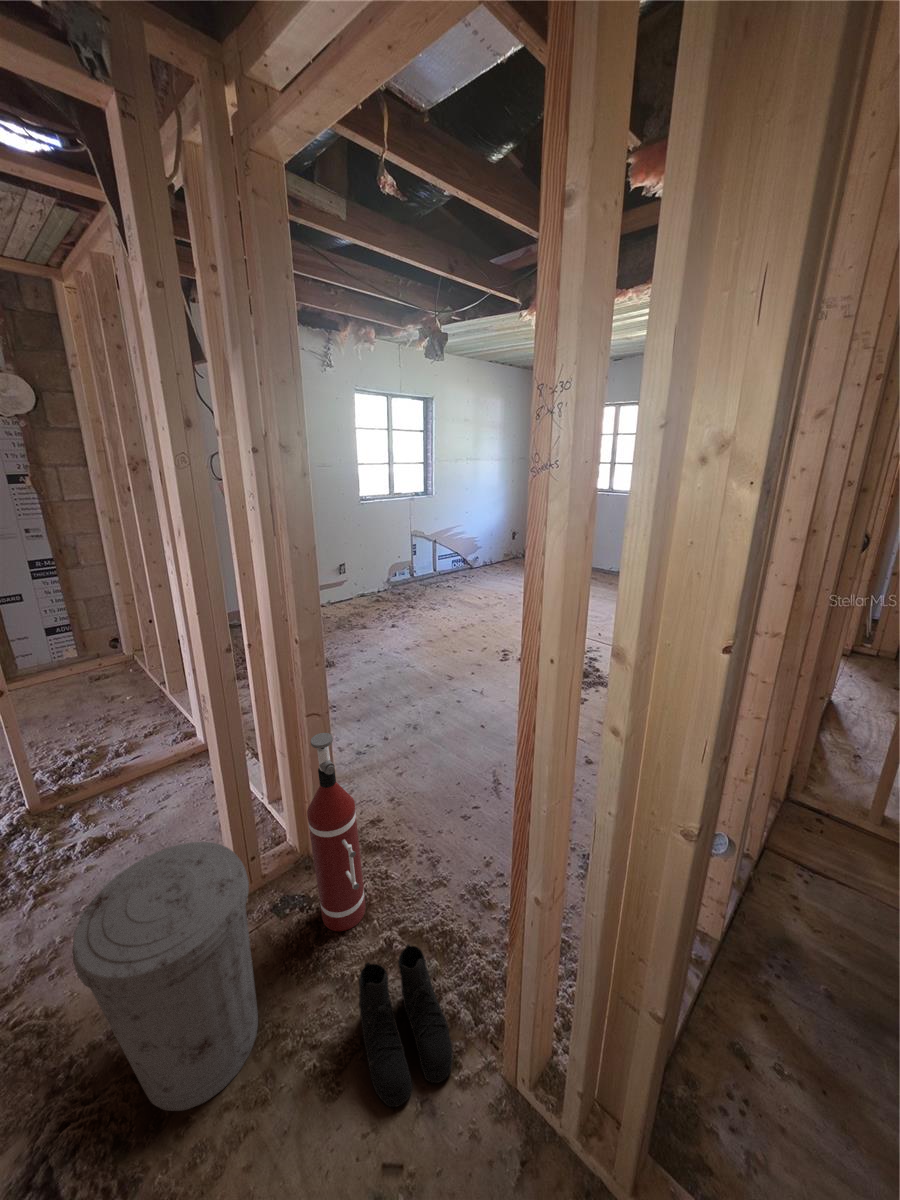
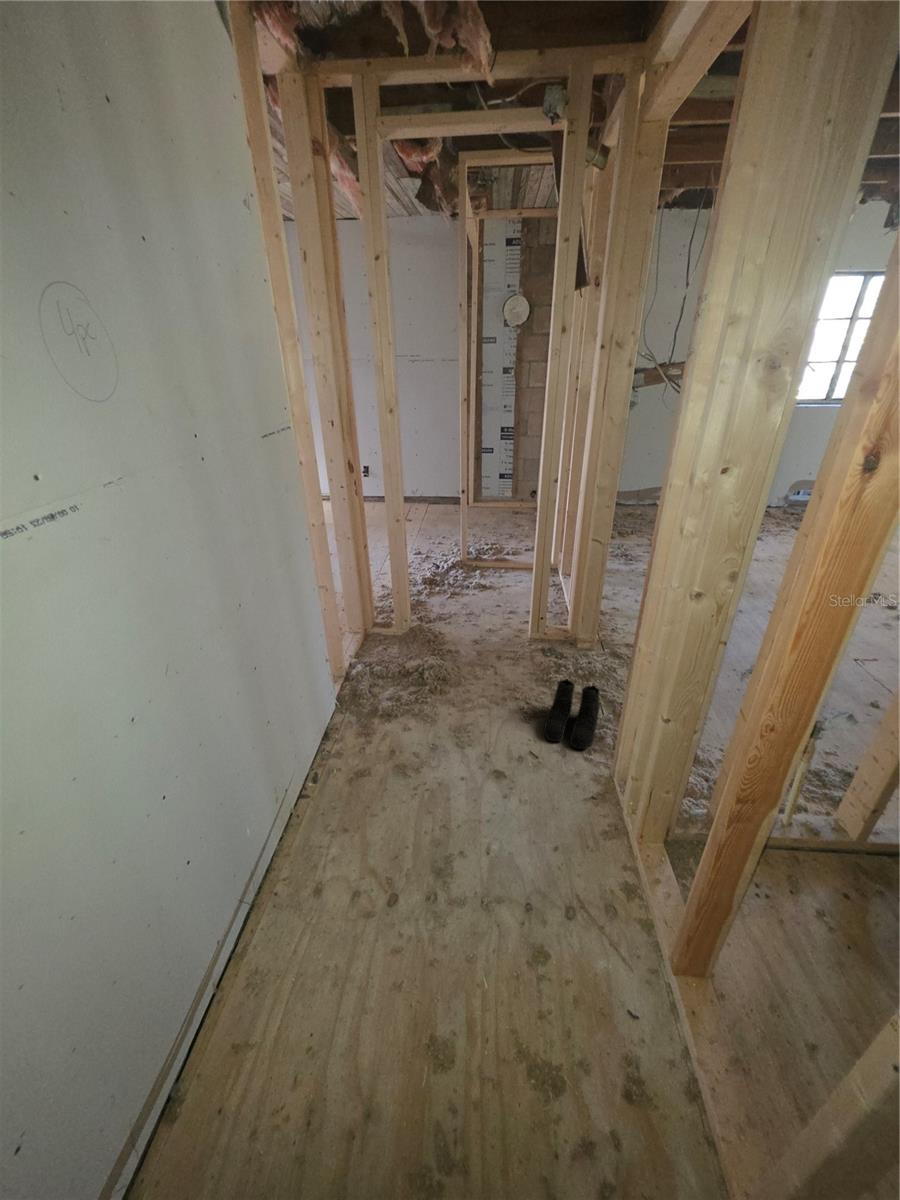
fire extinguisher: present [307,733,366,931] -> none [564,545,602,679]
trash can: present [72,842,258,1111] -> none [450,571,525,689]

